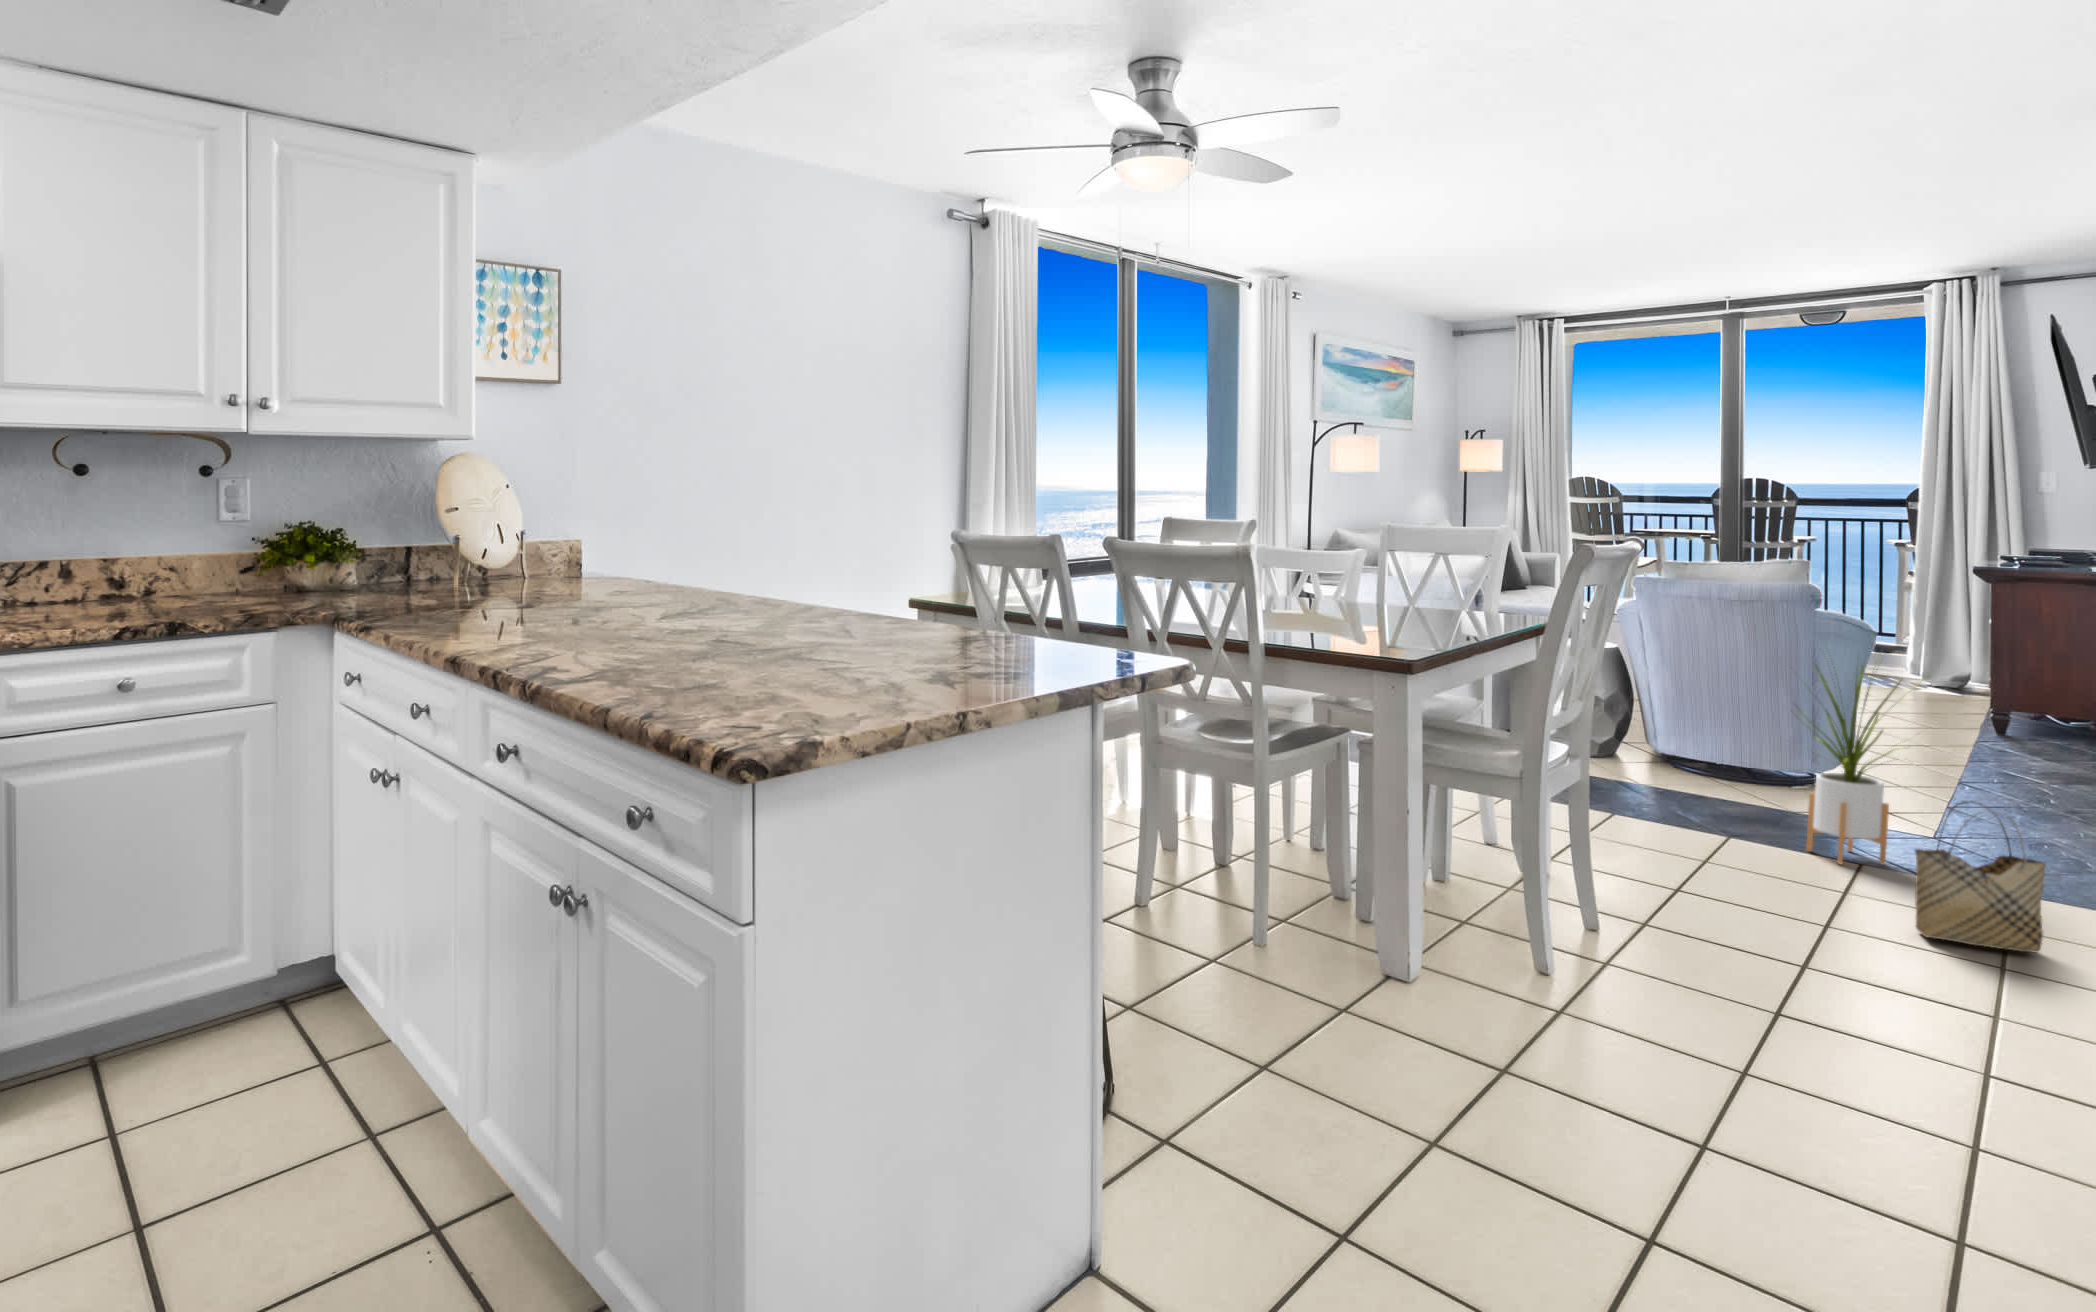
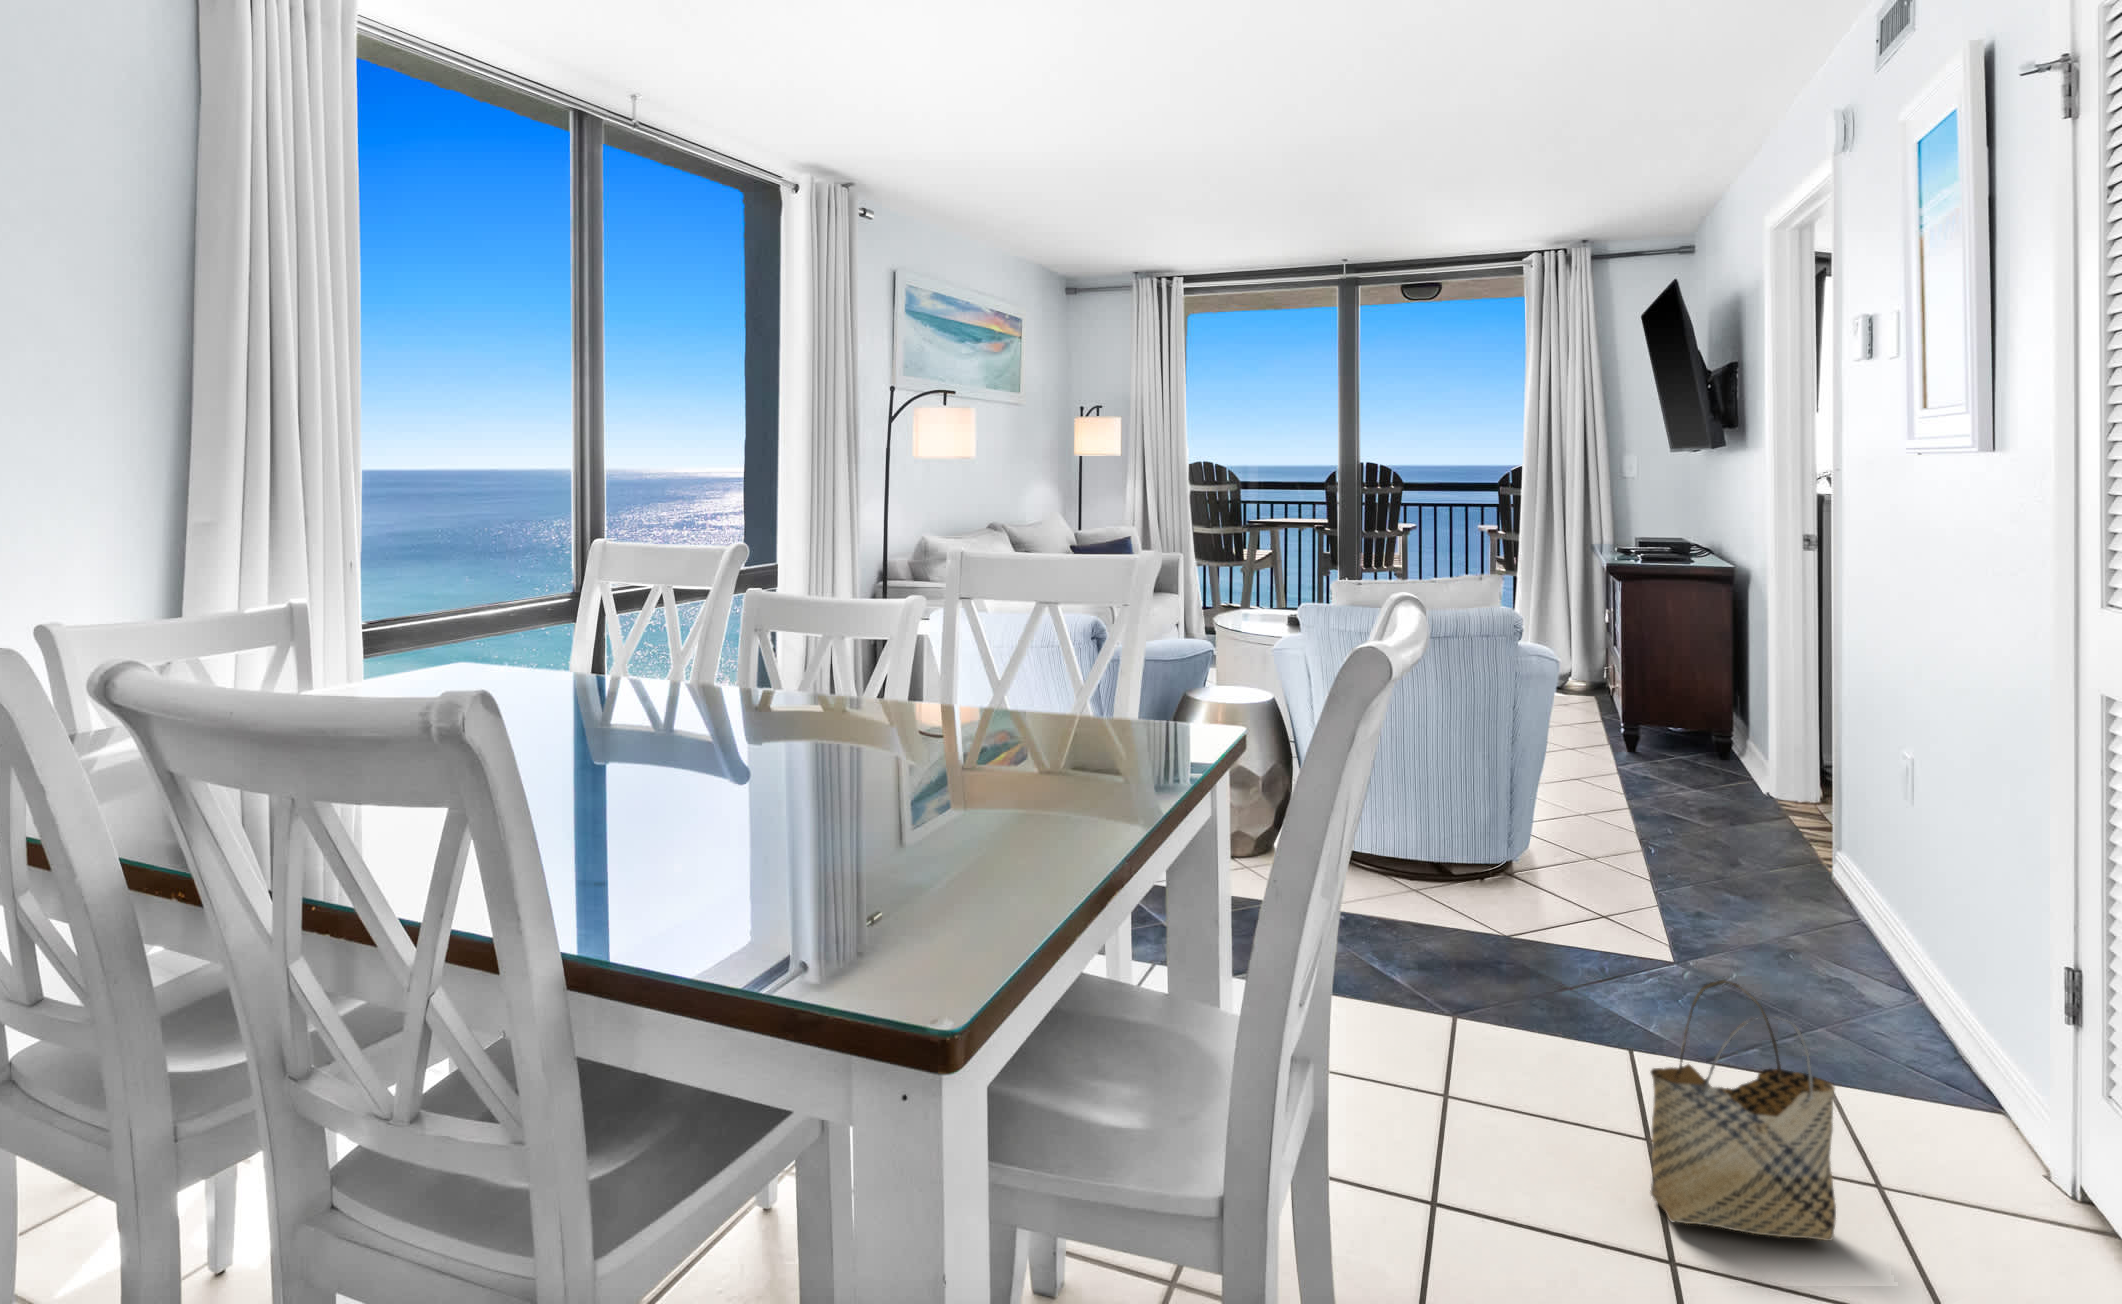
house plant: present [1797,665,1901,865] -> none [1440,703,1627,1030]

